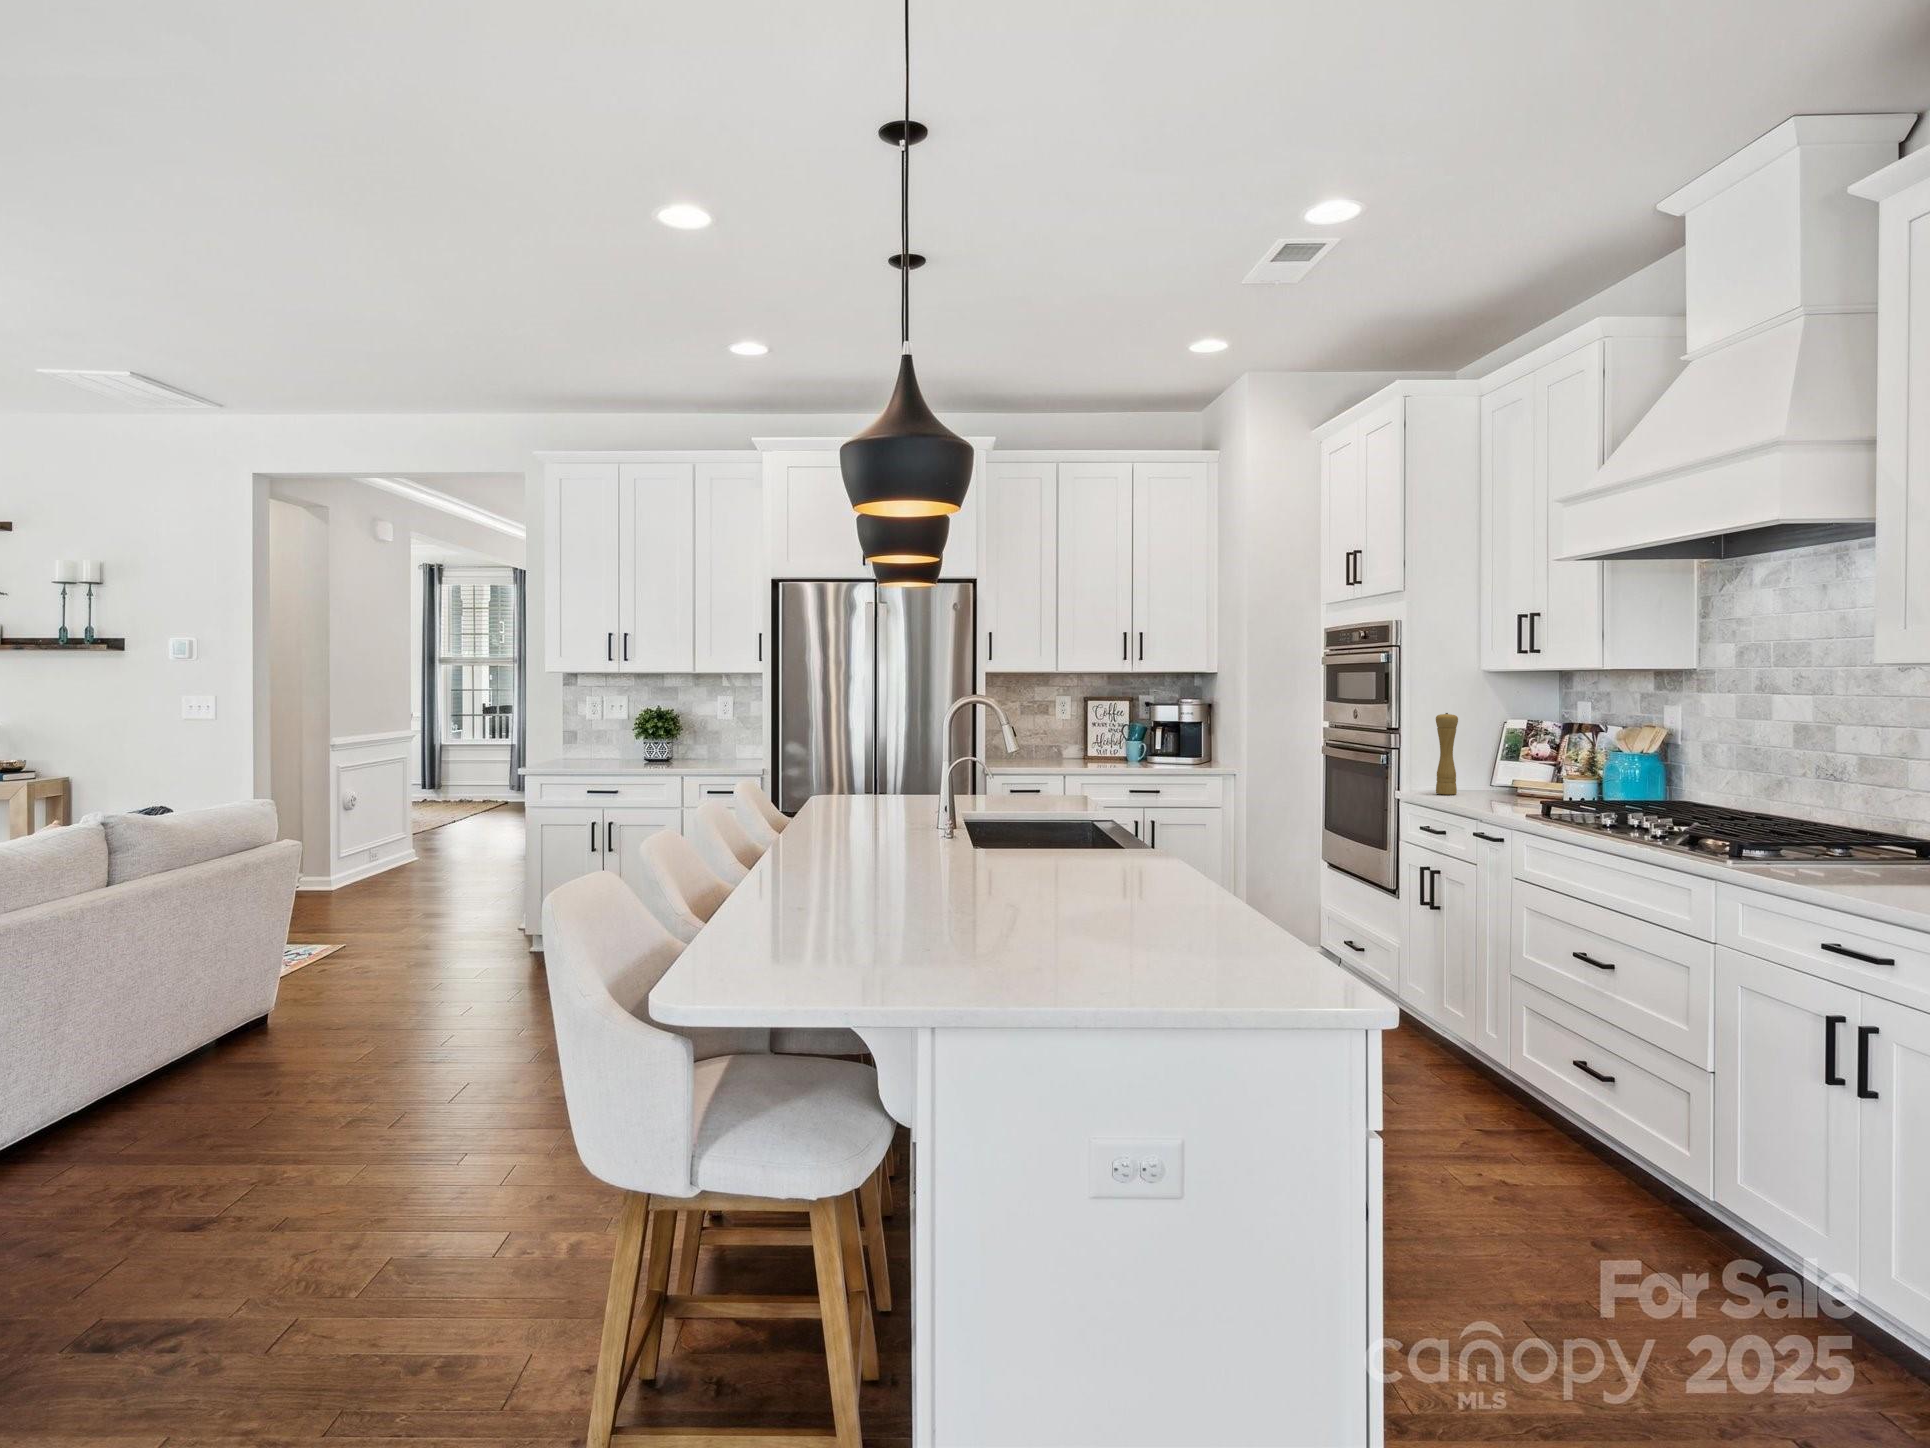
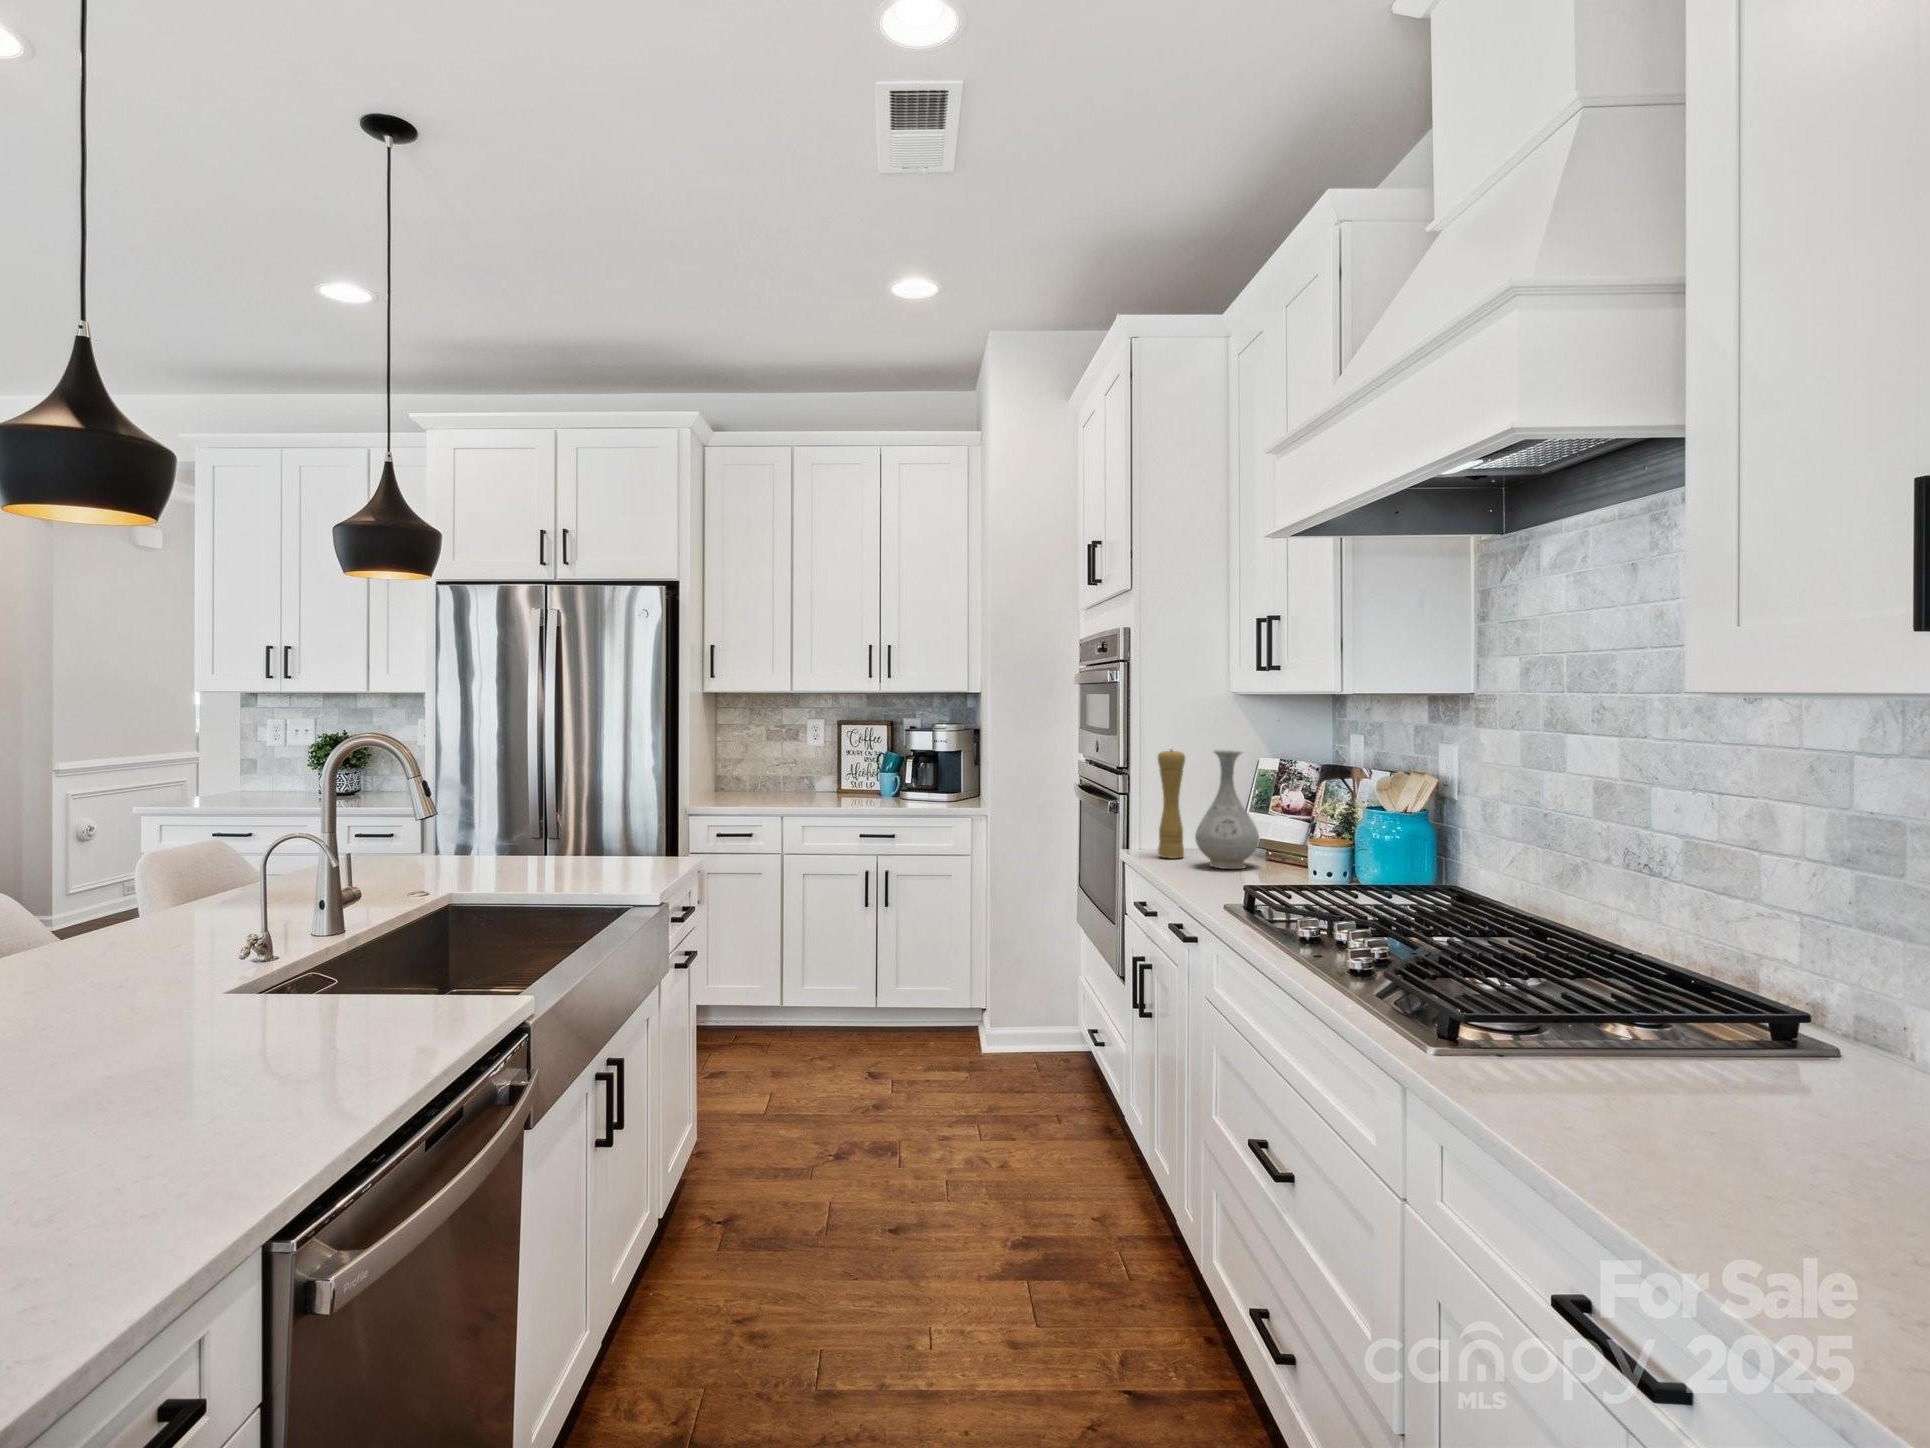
vase: none [1474,712,1525,799] -> present [1195,750,1260,869]

